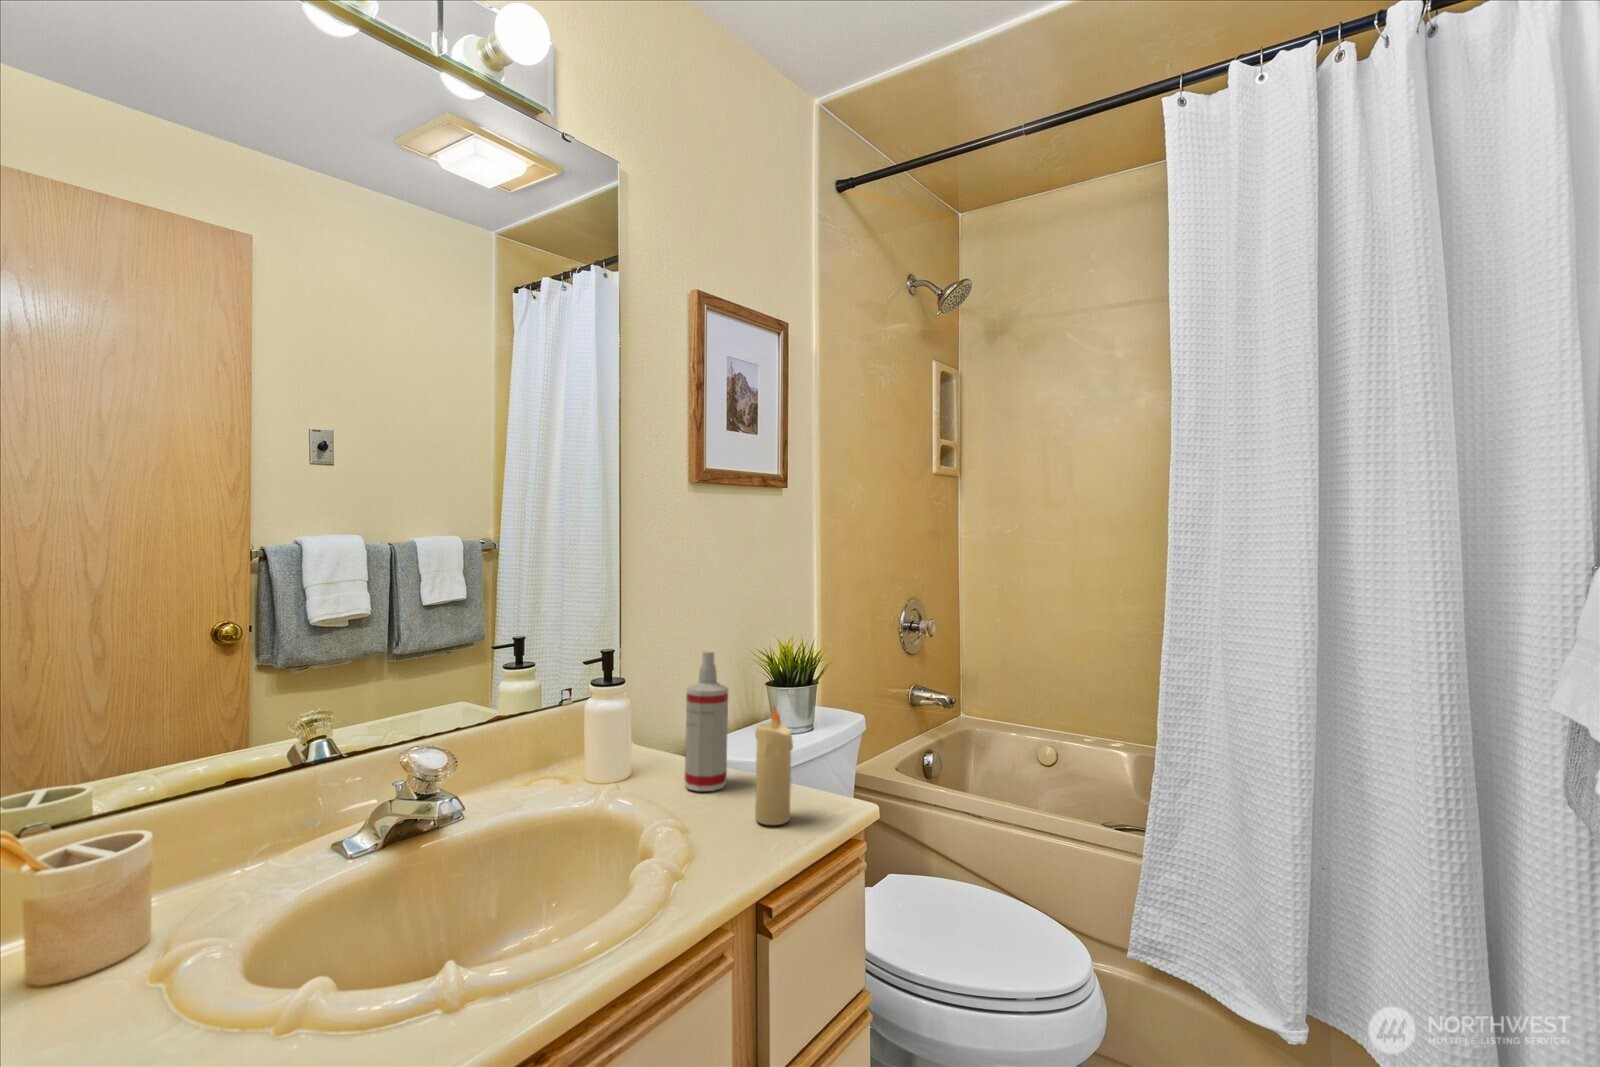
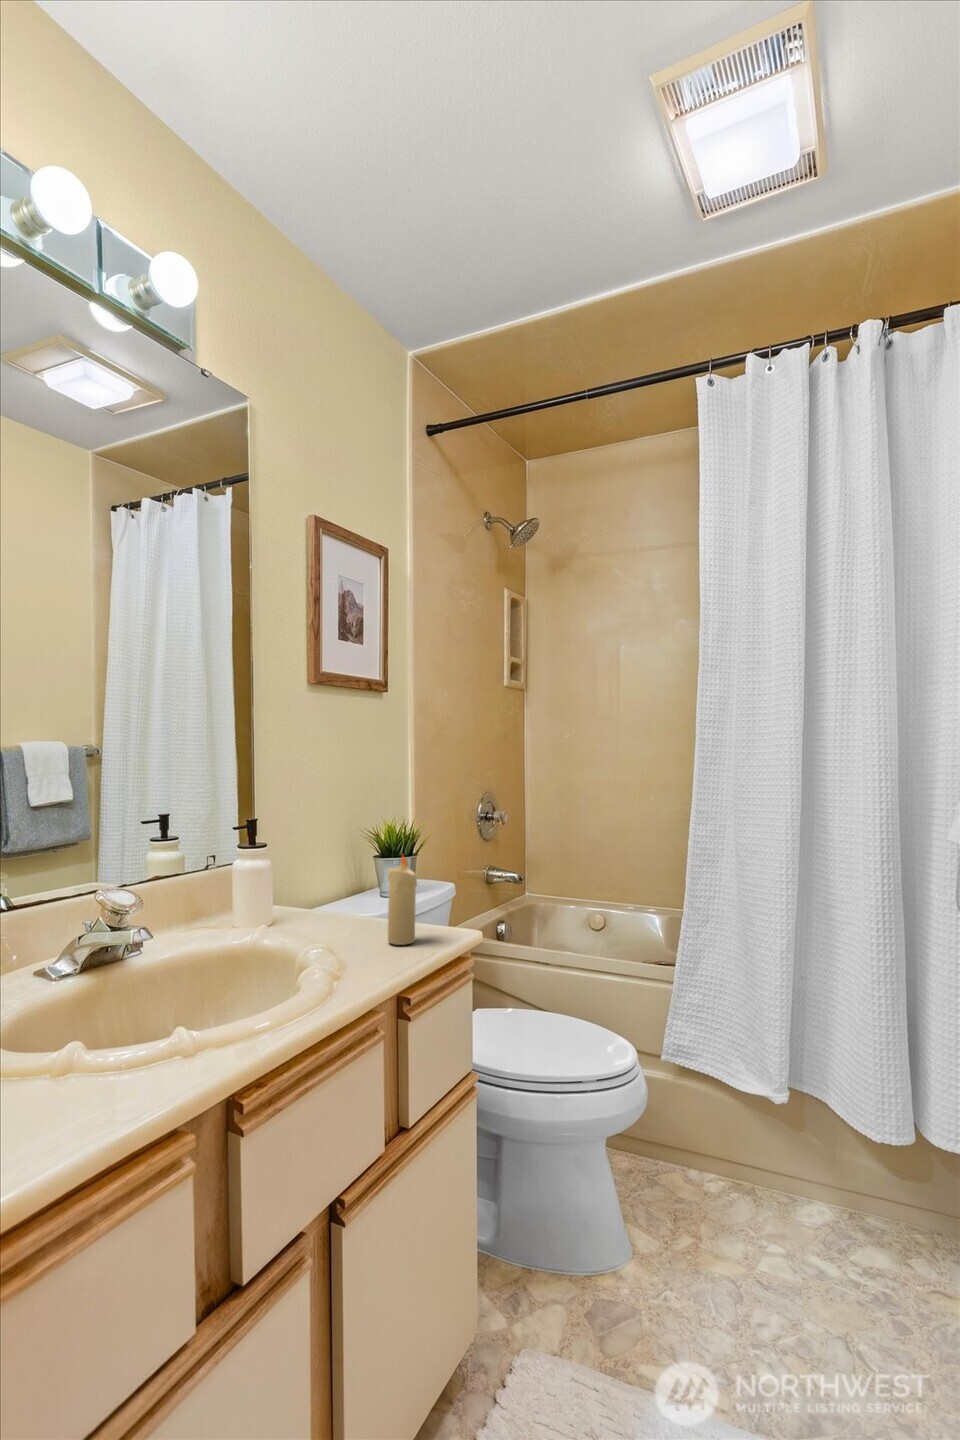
spray bottle: present [684,651,728,791] -> none [323,817,359,928]

